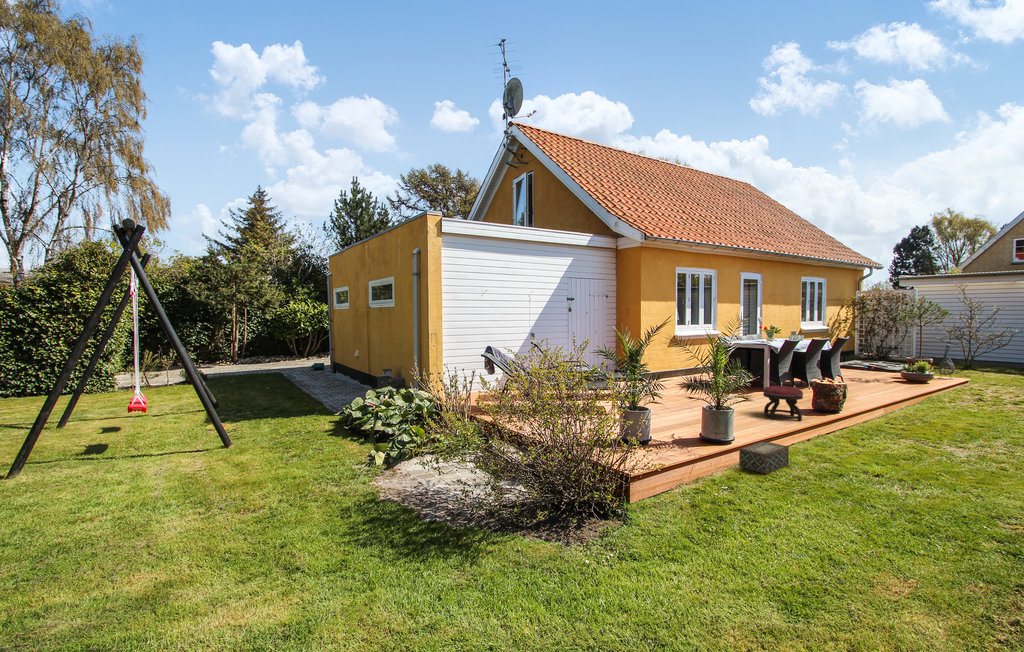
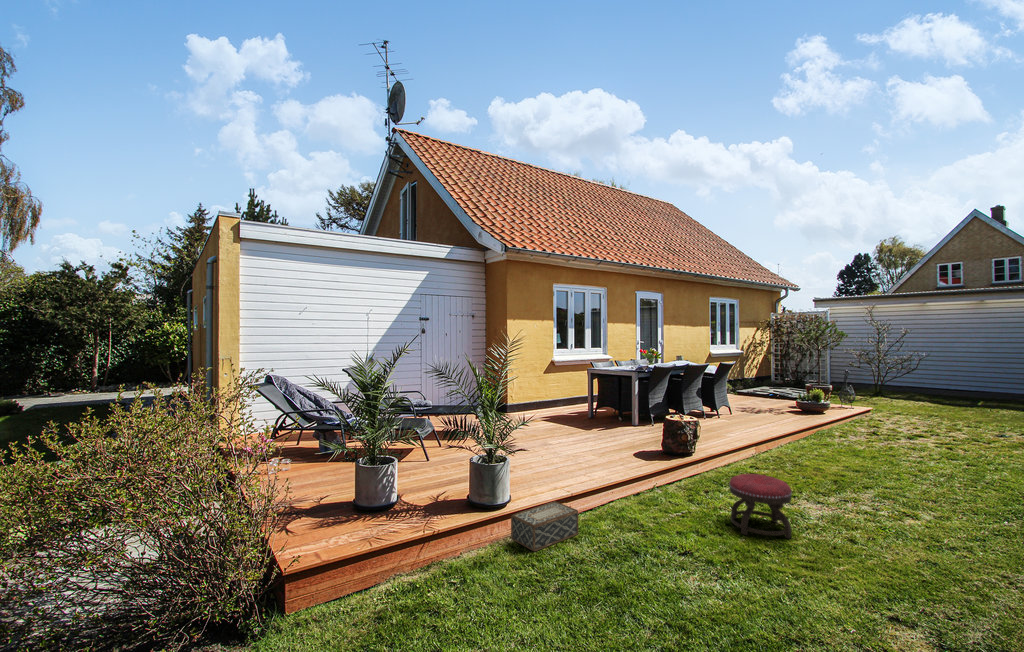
ottoman: present [763,386,803,421] -> present [729,474,792,539]

